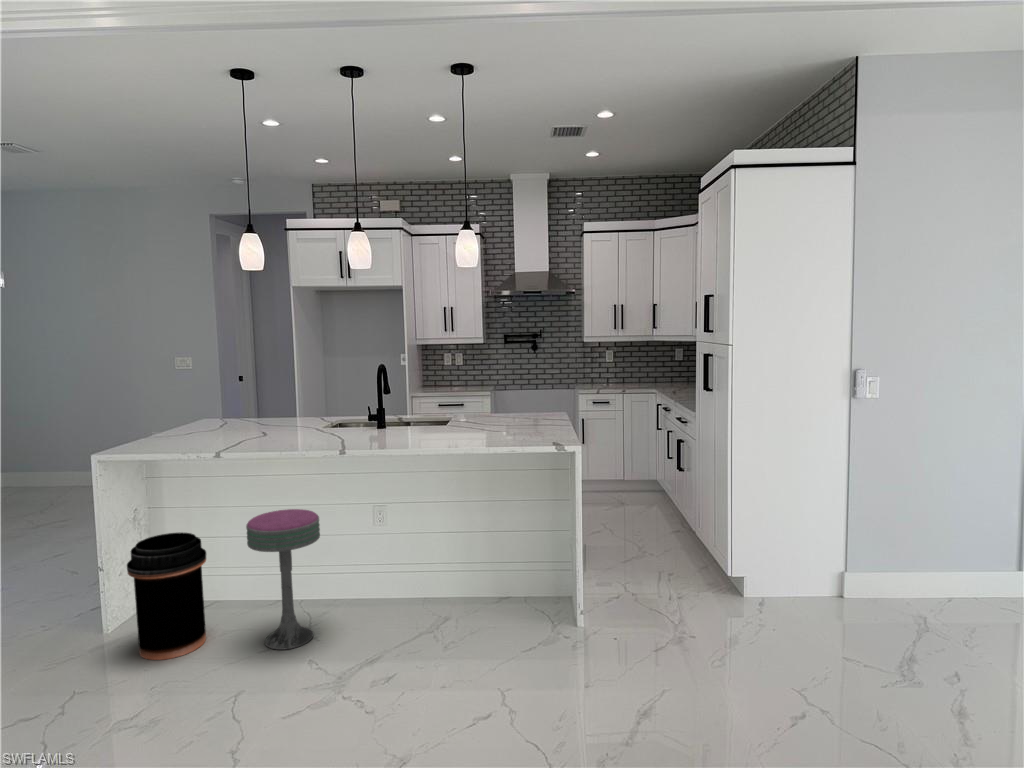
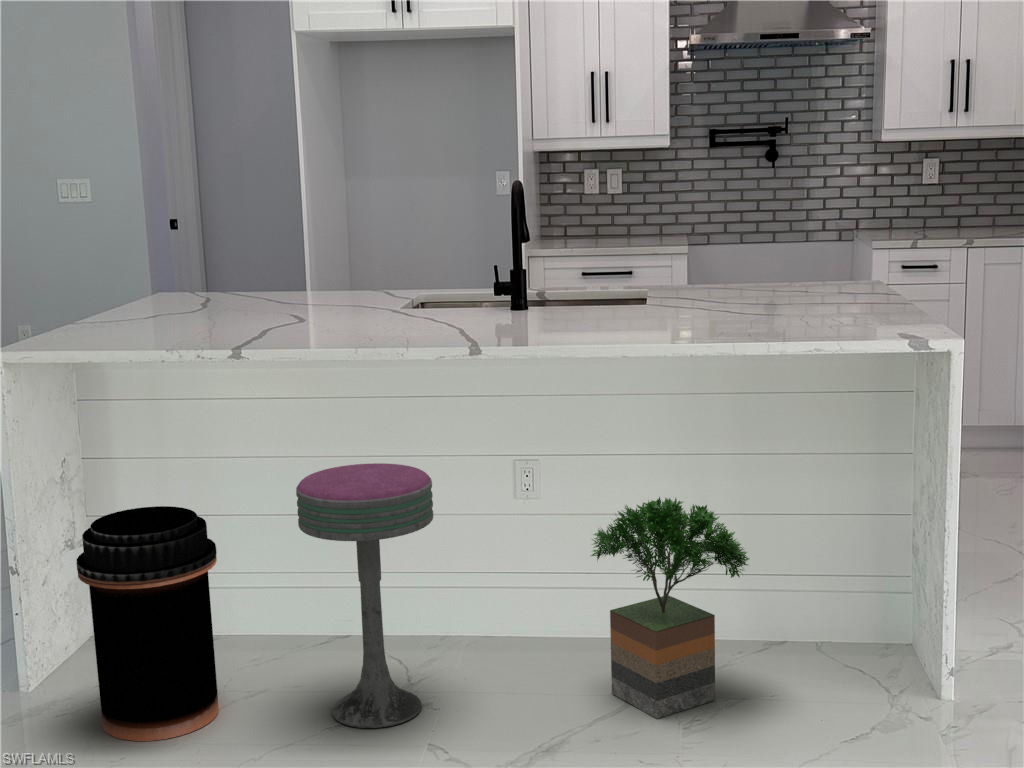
potted tree: none [402,524,480,641] -> present [591,497,749,719]

